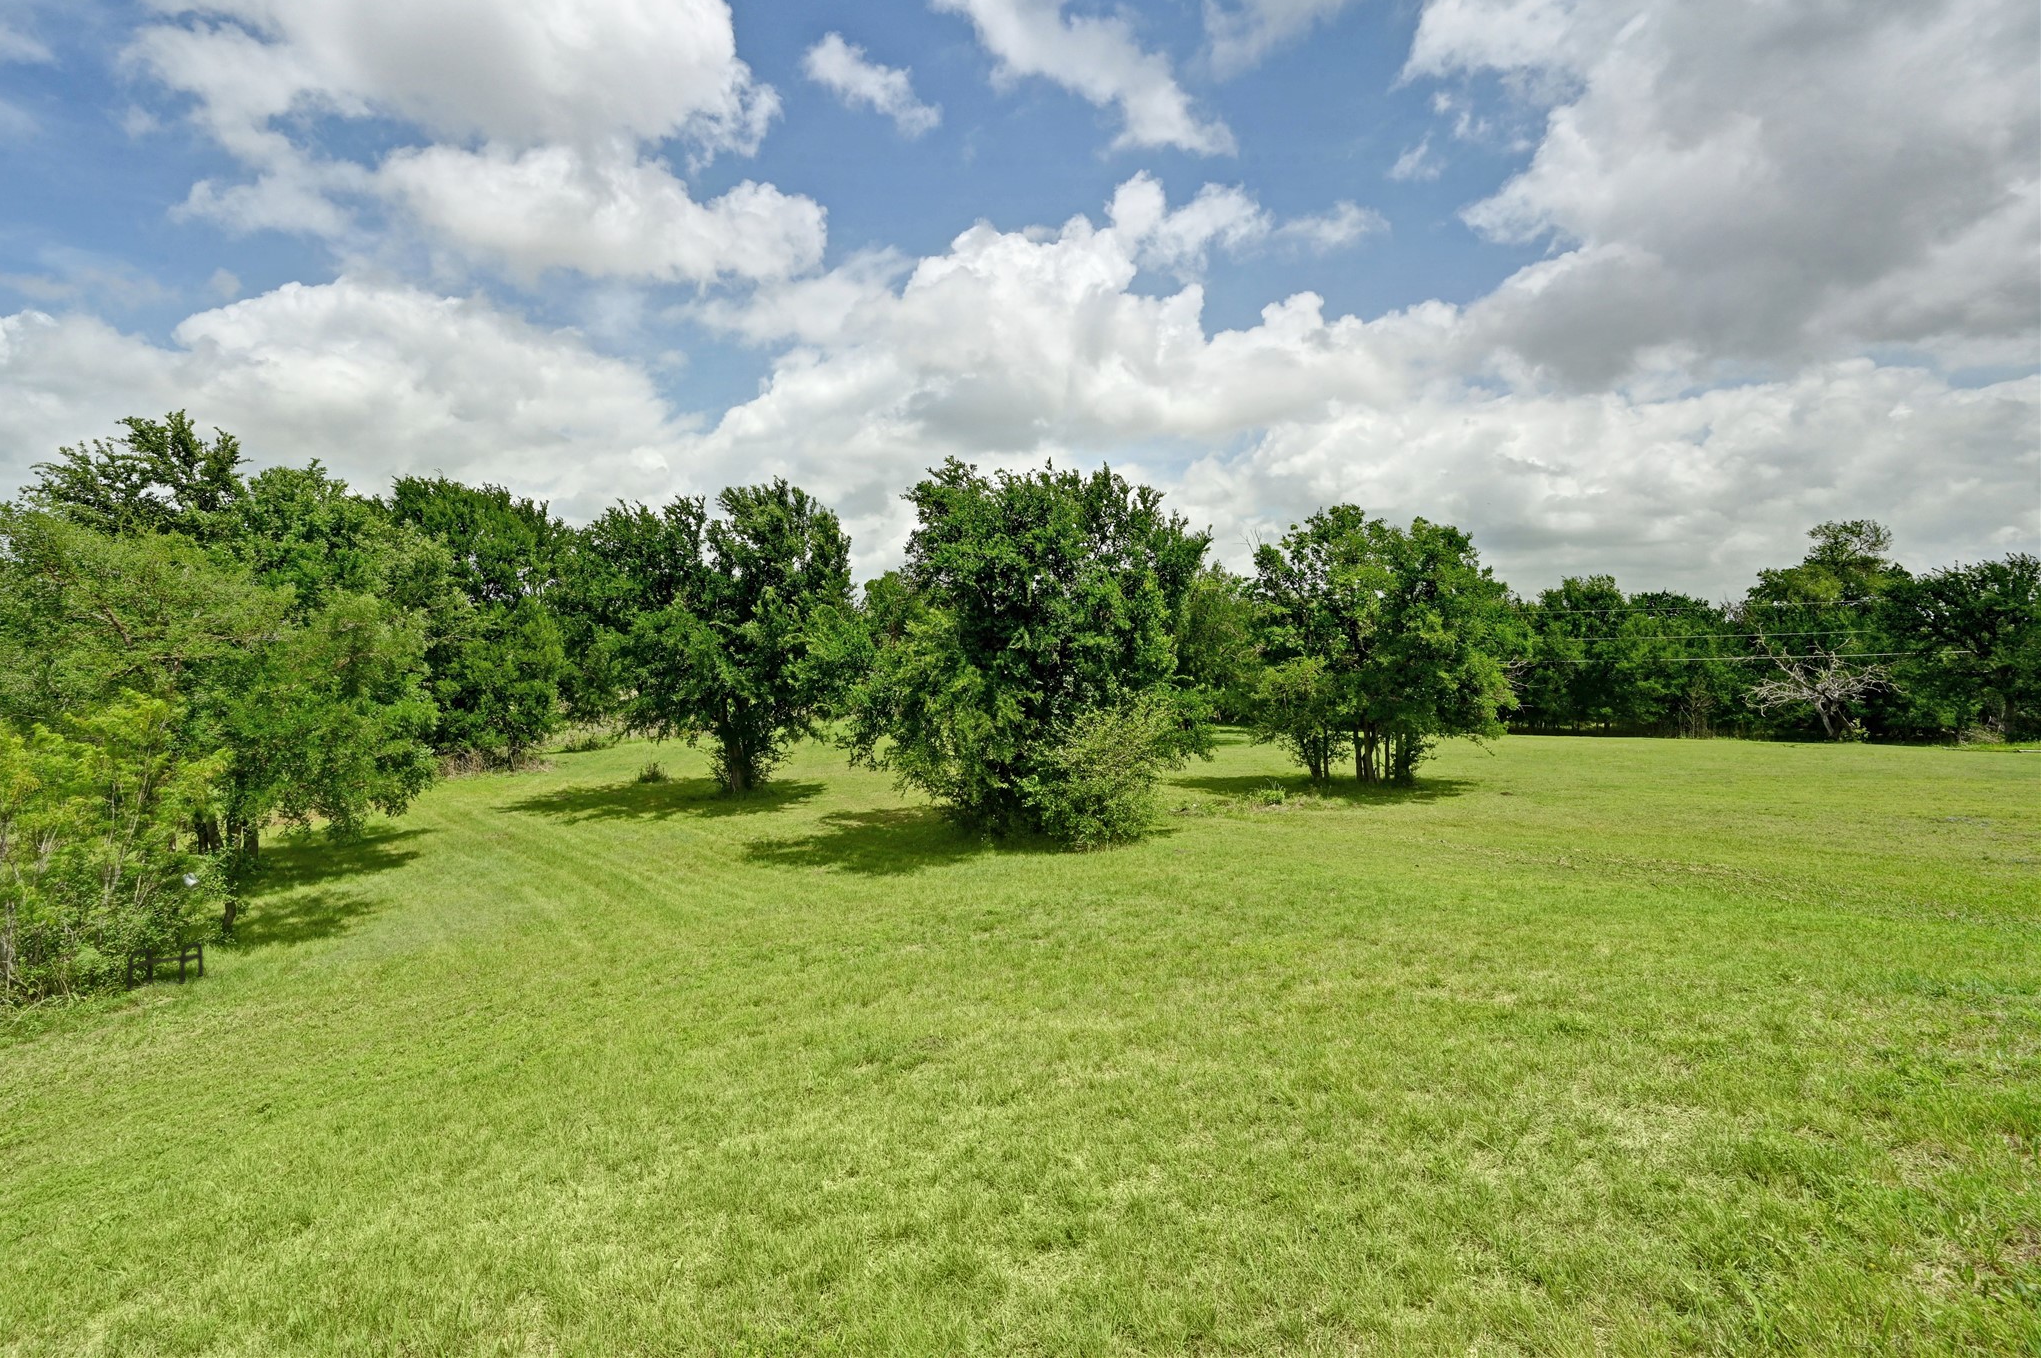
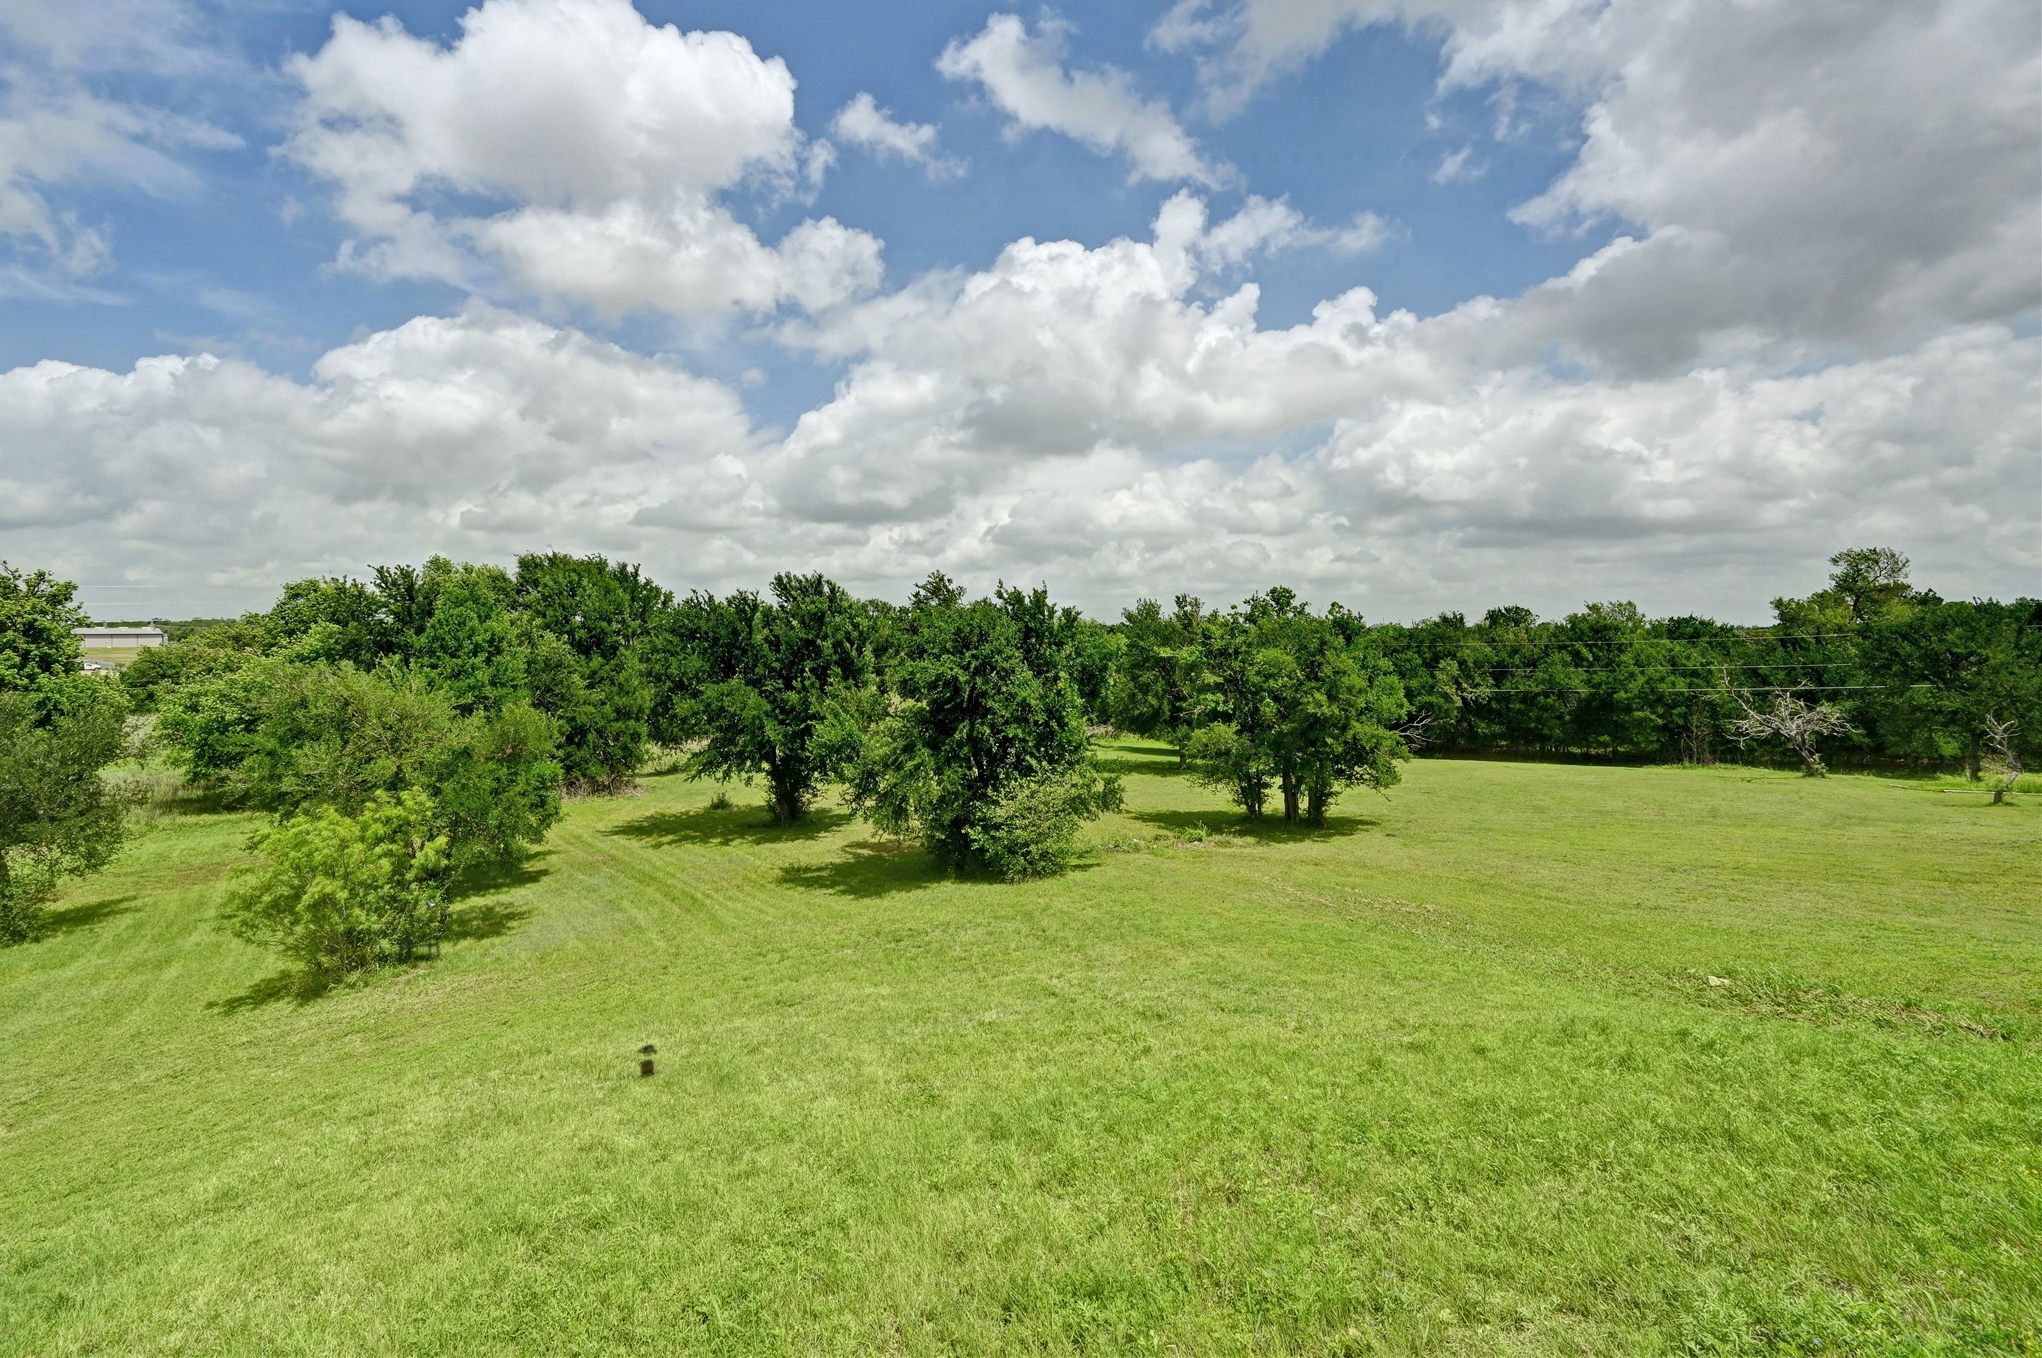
potted tree: none [514,1166,568,1254] -> present [638,1044,657,1077]

